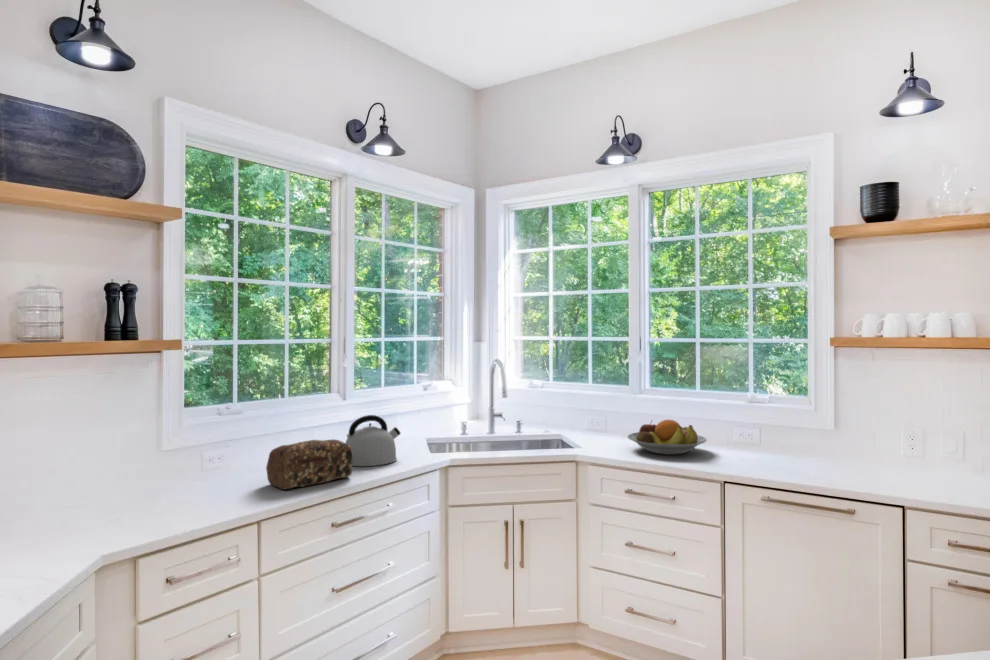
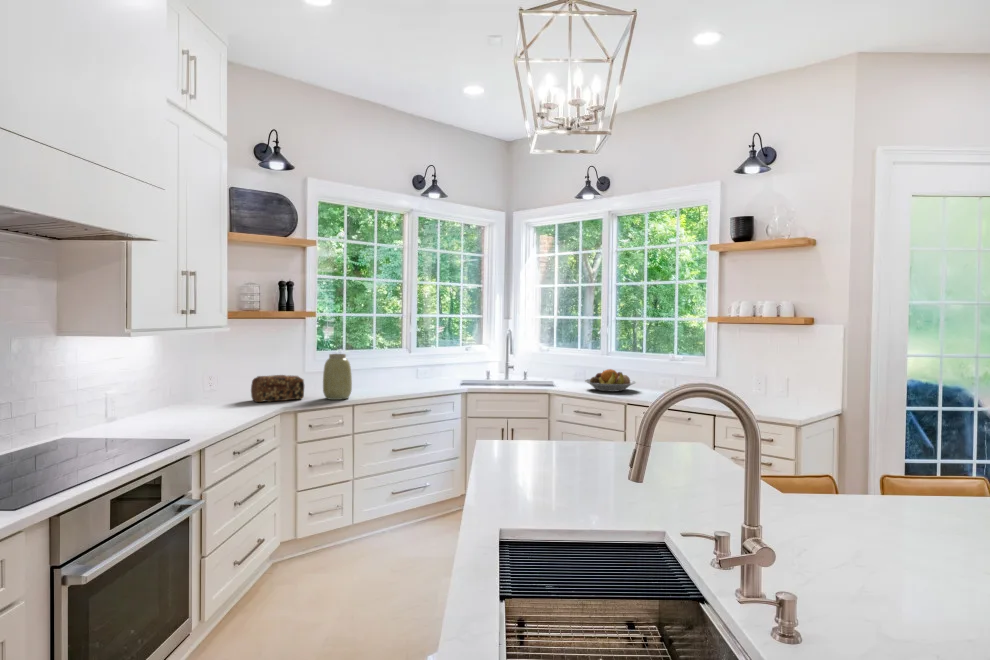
kettle: present [346,415,400,466] -> none [404,360,439,389]
vase: none [197,419,255,510] -> present [323,354,352,400]
bread loaf: present [266,440,353,490] -> present [251,375,304,402]

